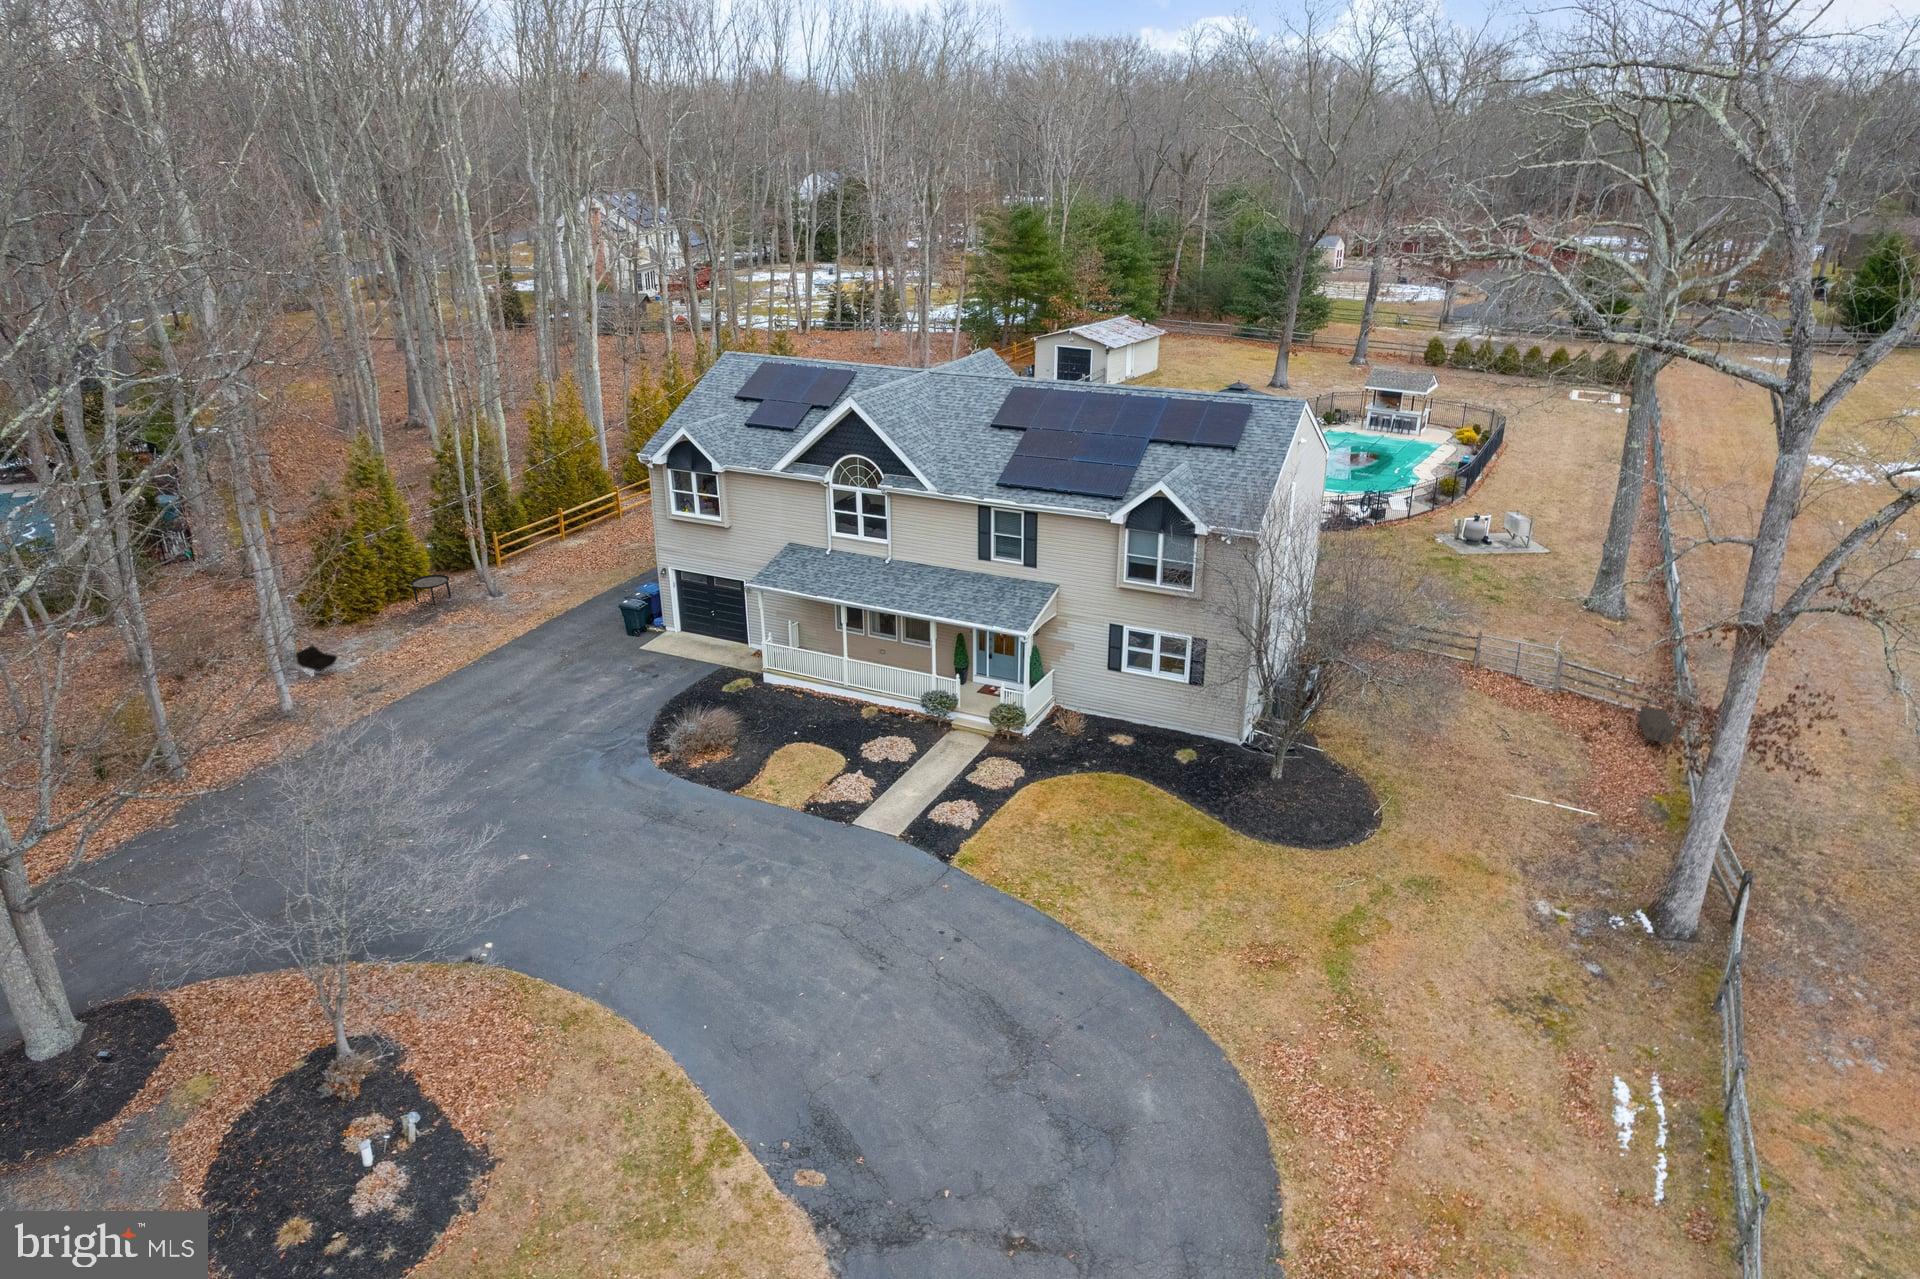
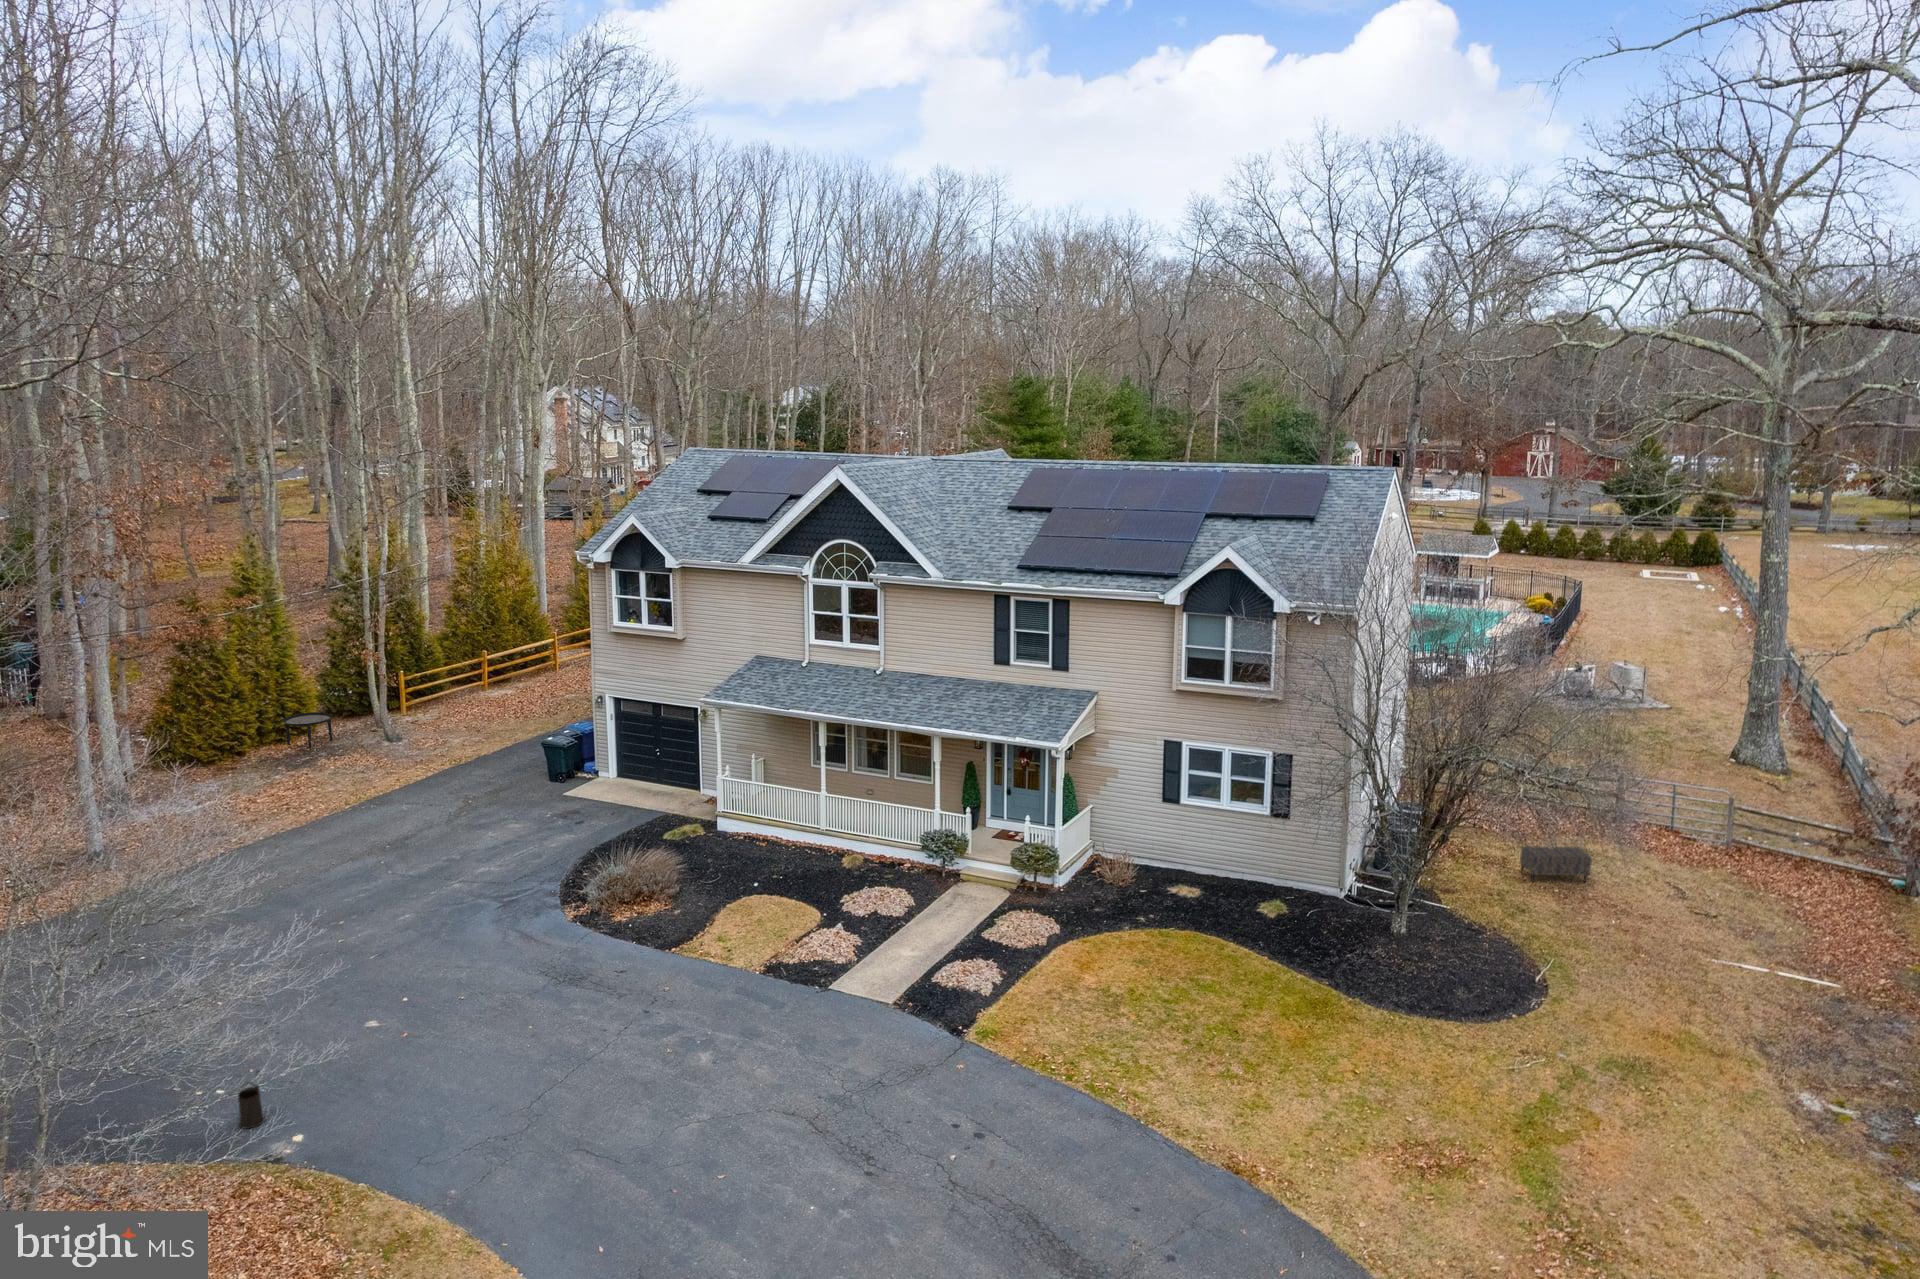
lounge chair: present [296,646,337,674] -> none [117,780,171,822]
bench: present [1638,707,1675,747] -> present [1520,846,1592,882]
watering can: none [445,899,465,939] -> present [238,1071,265,1129]

